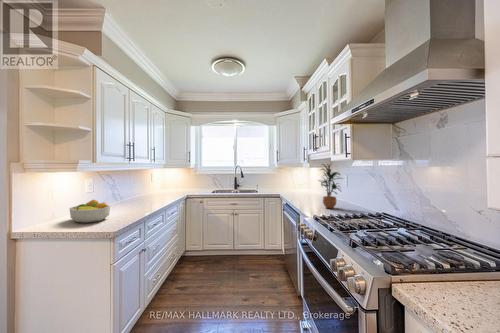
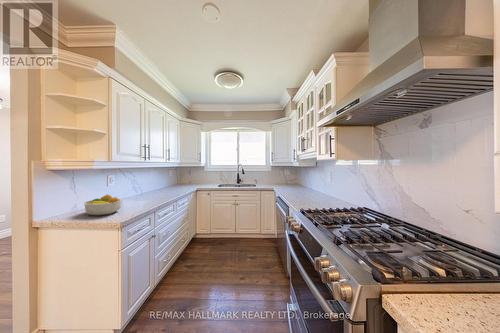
potted plant: present [321,164,340,208] -> none [306,163,330,202]

